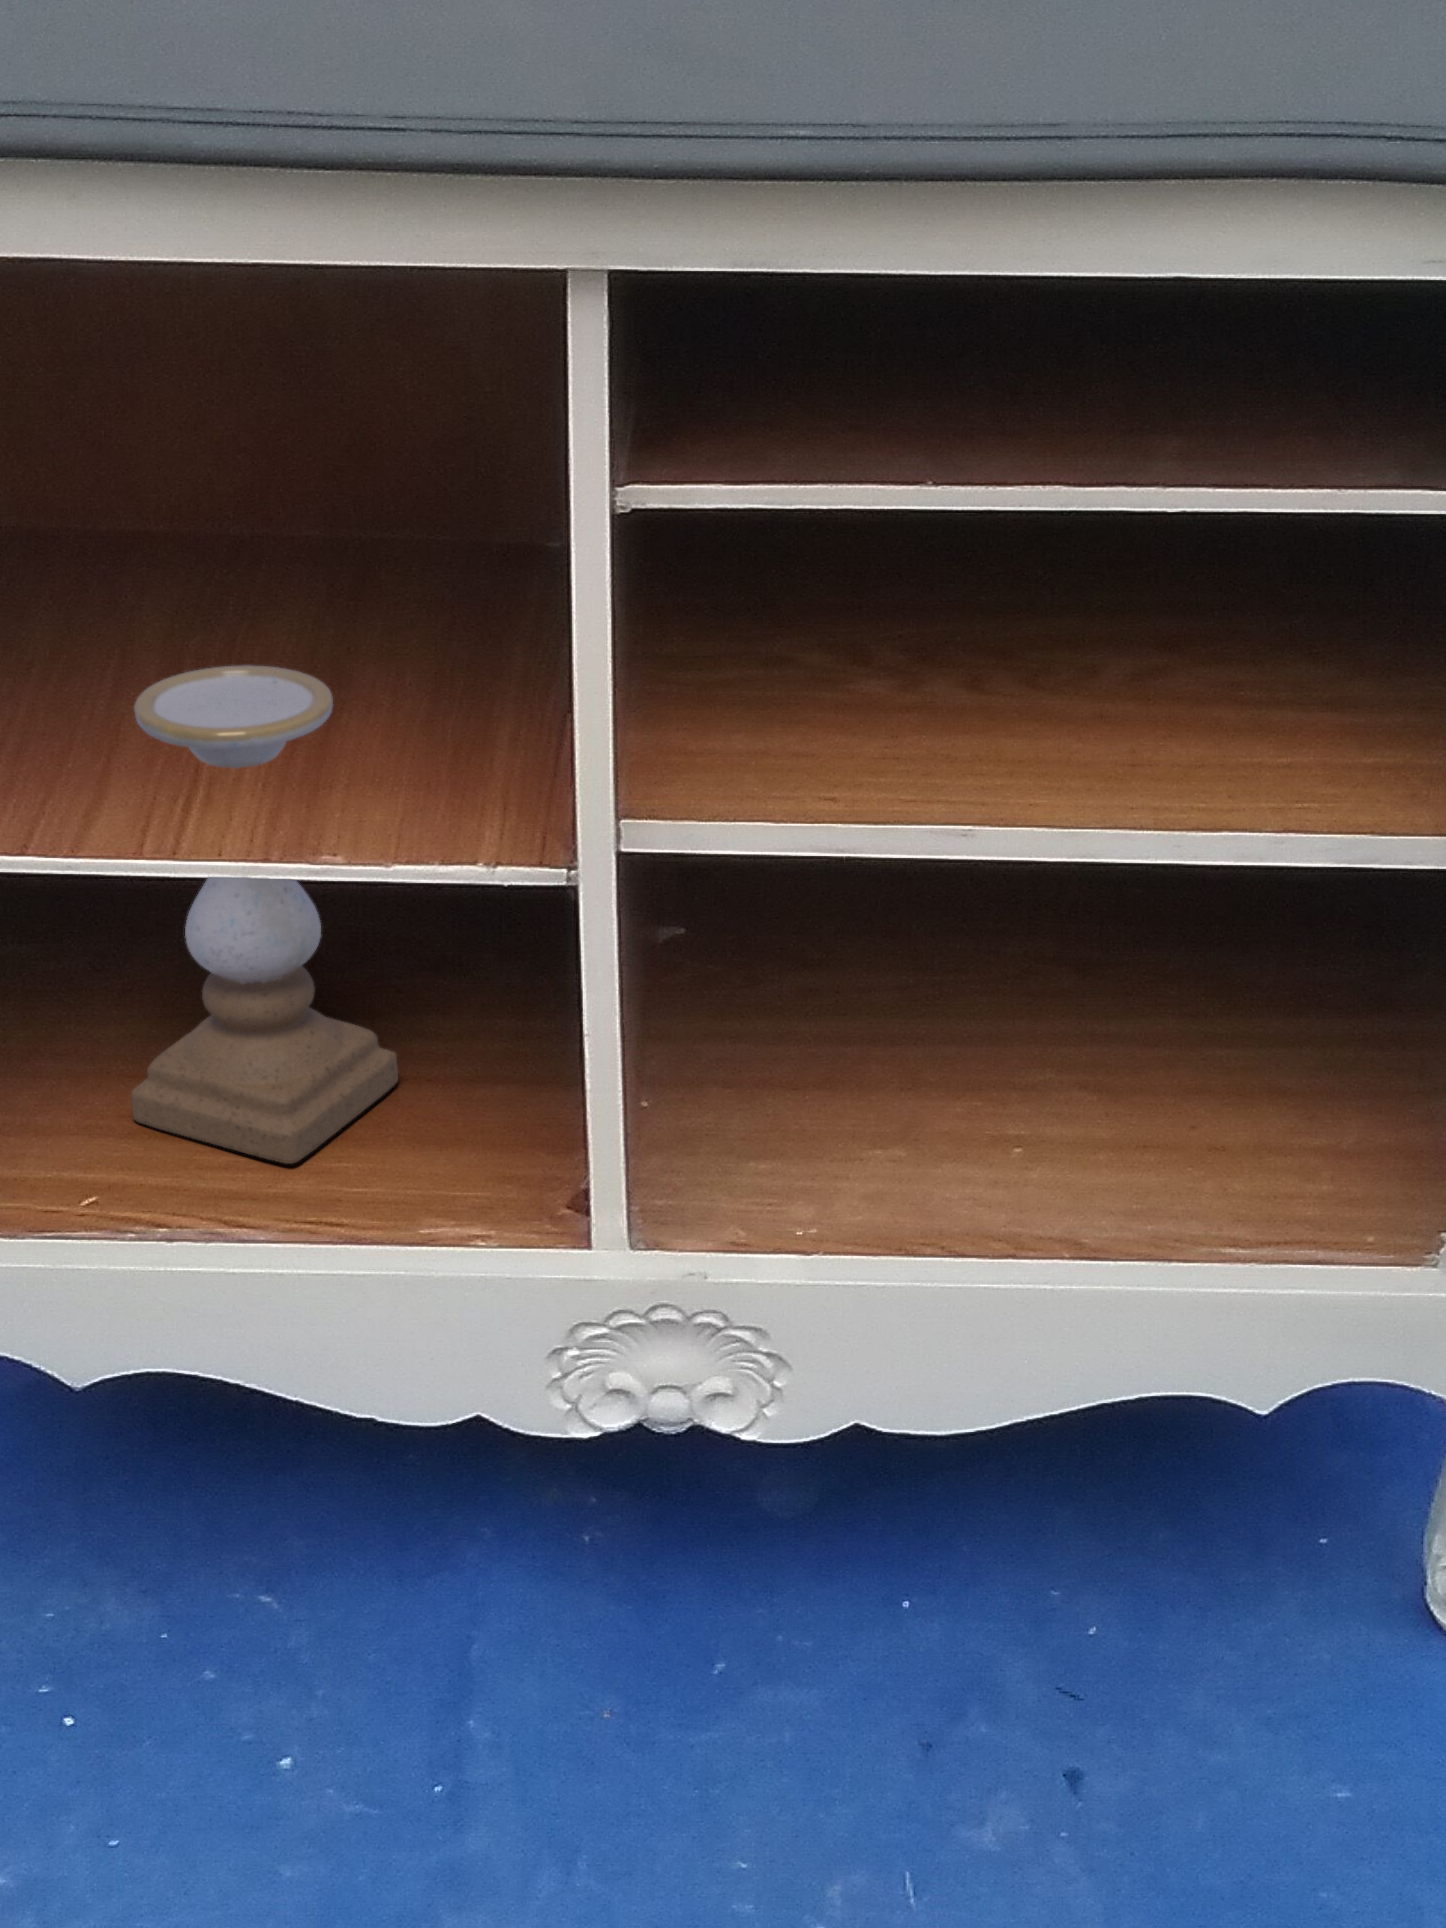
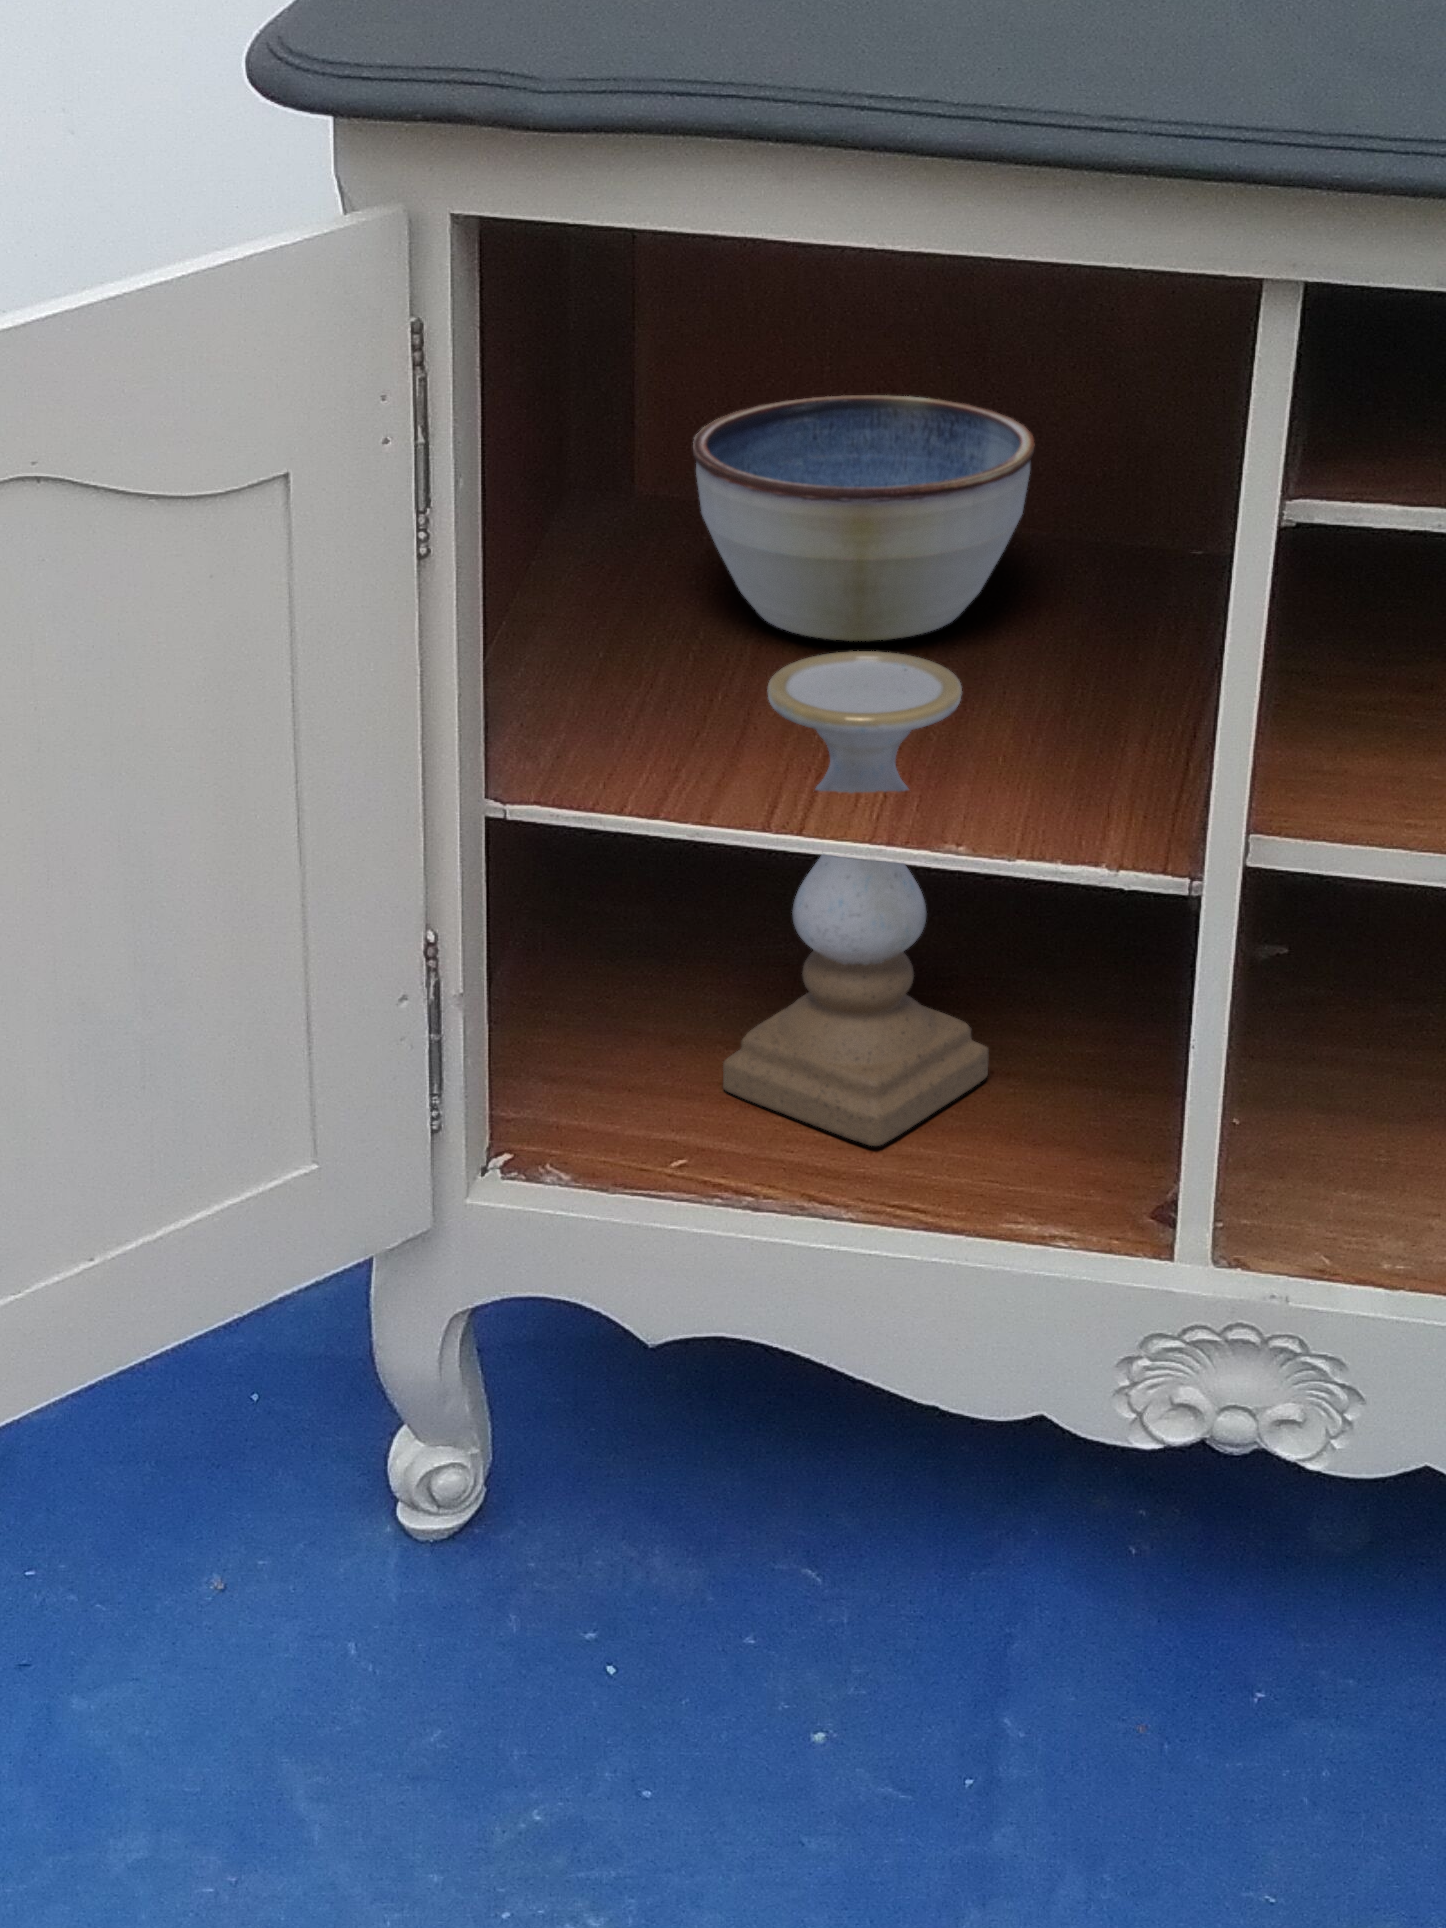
bowl: none [38,411,385,657] -> present [693,395,1034,641]

